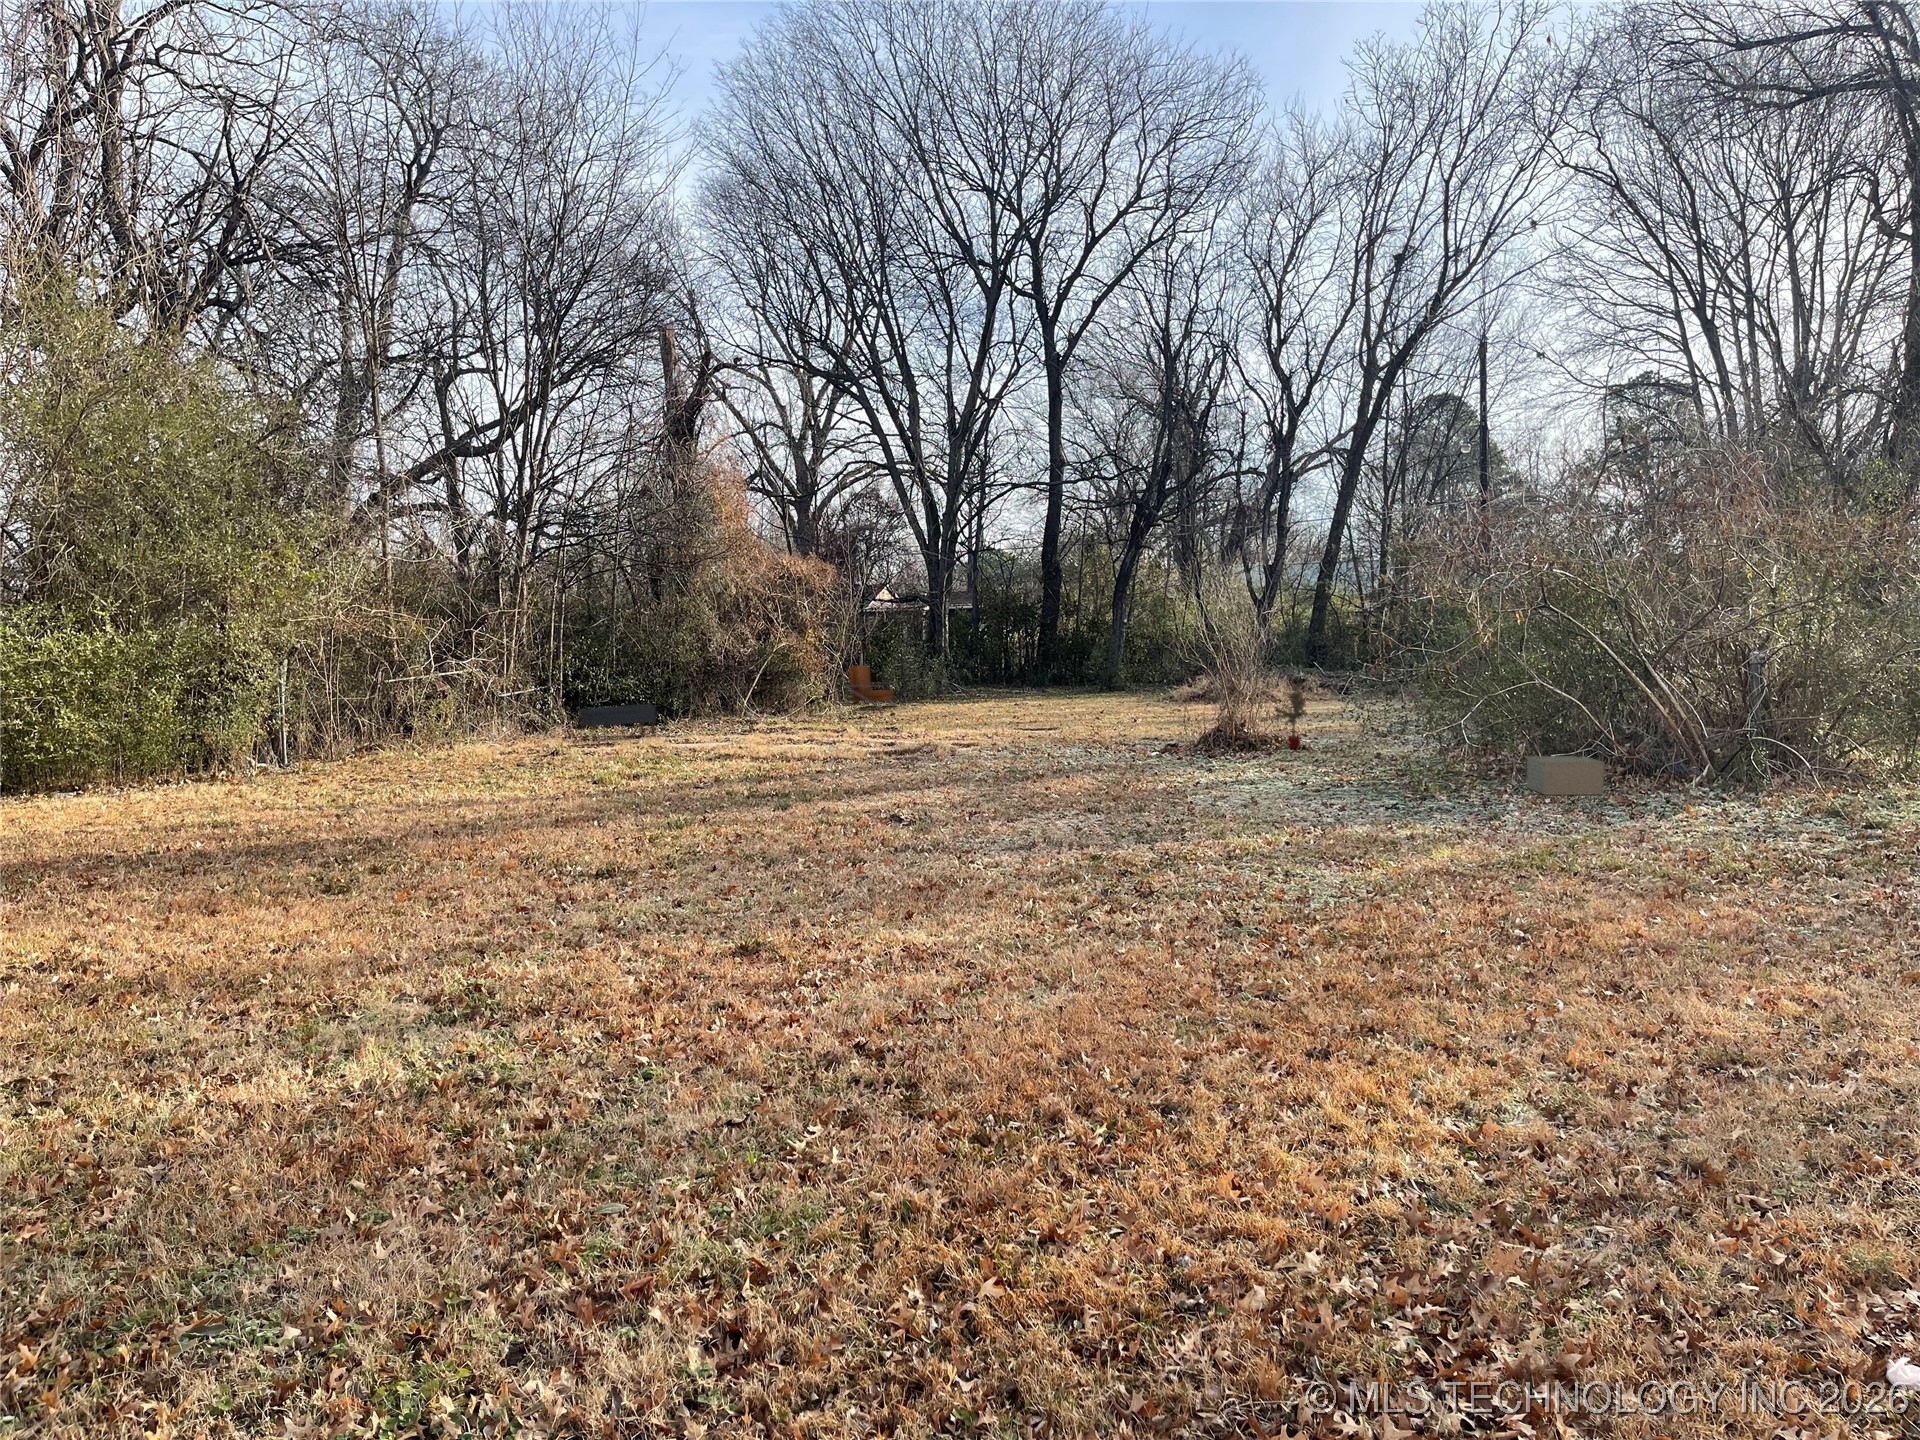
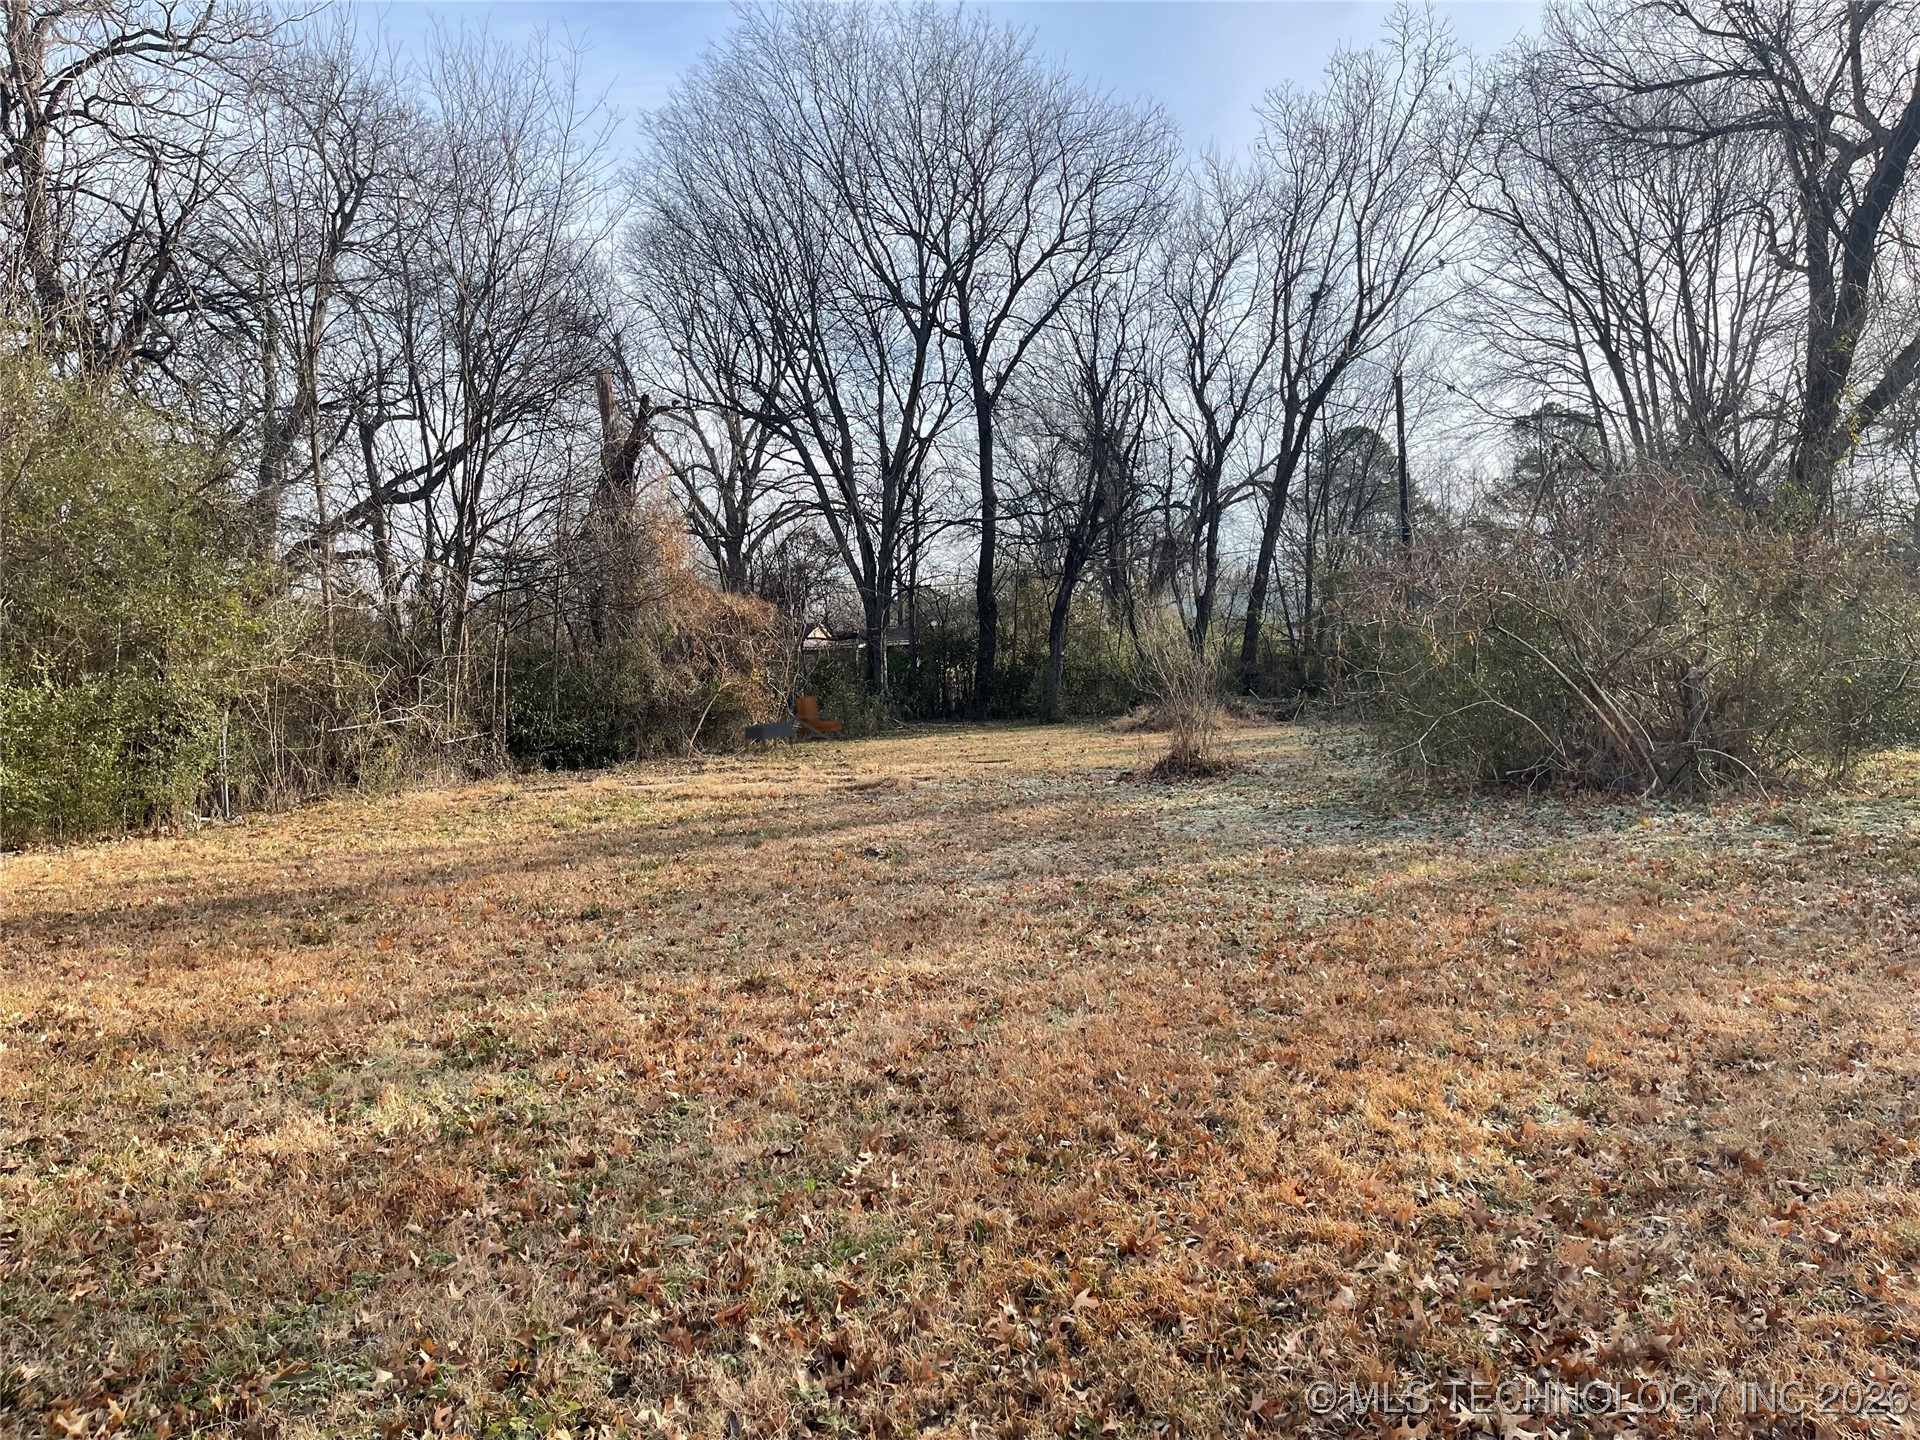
potted tree: present [1275,685,1306,749] -> none [1223,708,1256,771]
bench: present [579,704,656,742] -> present [743,721,793,753]
storage box: present [1527,756,1605,795] -> none [1470,772,1543,809]

